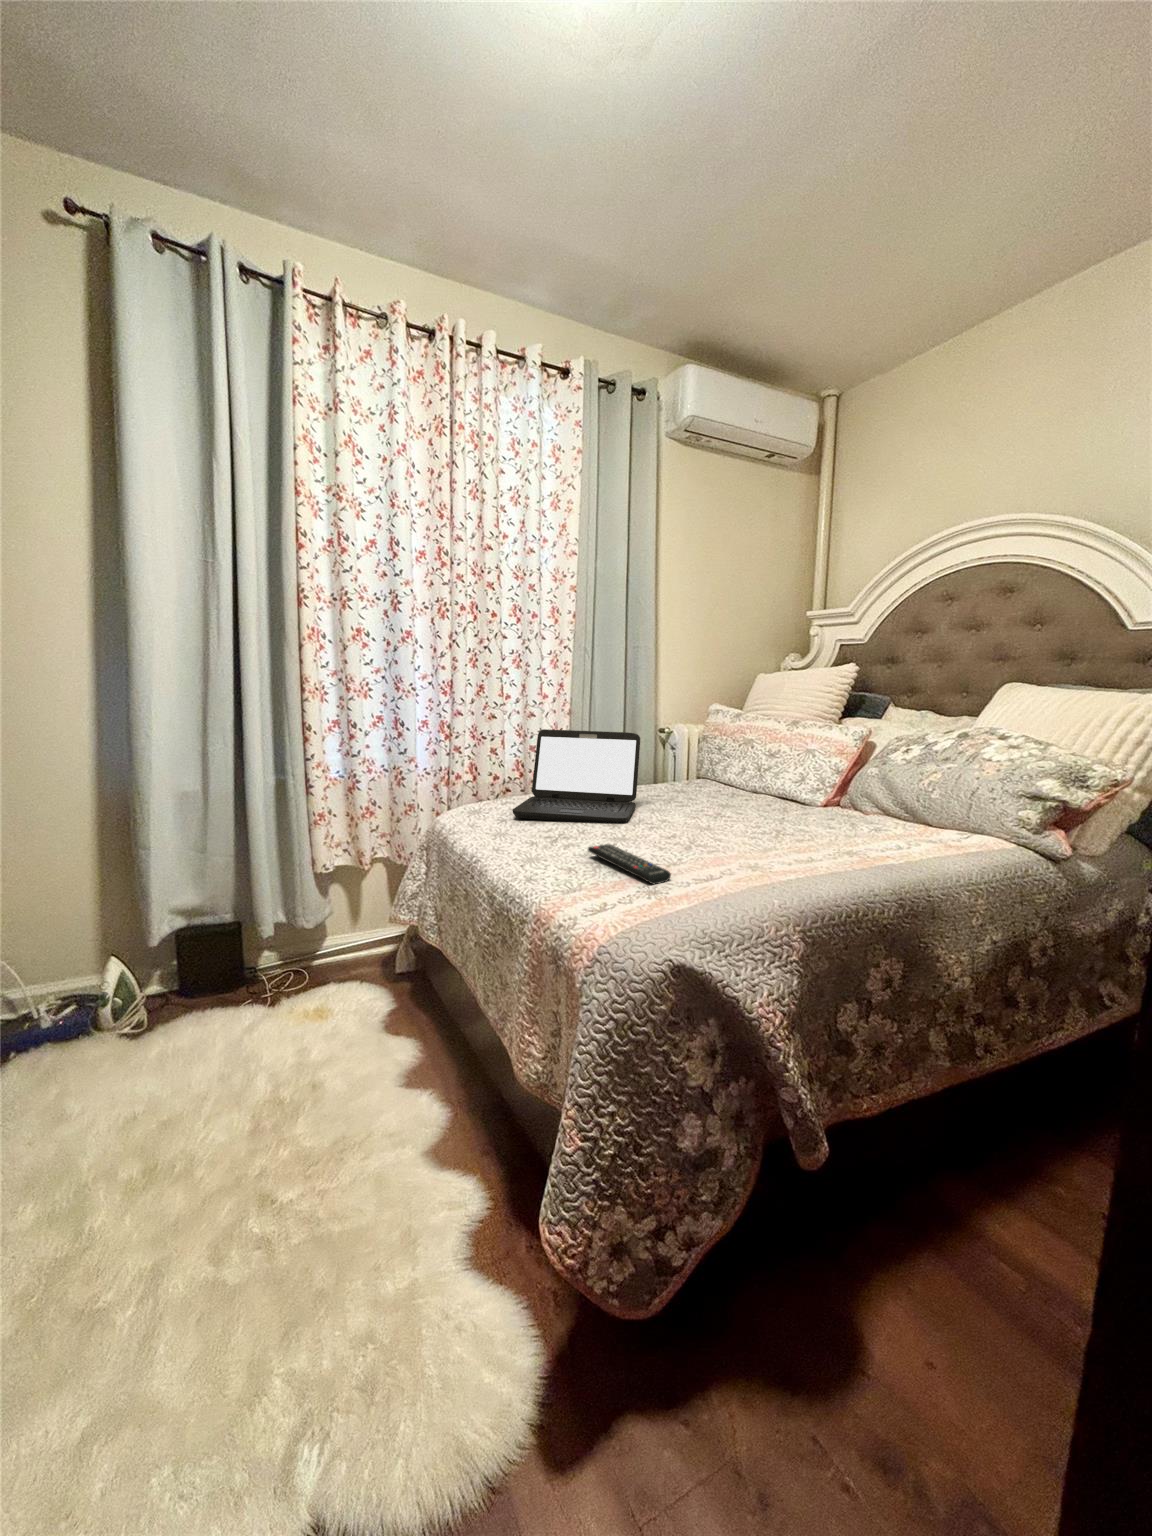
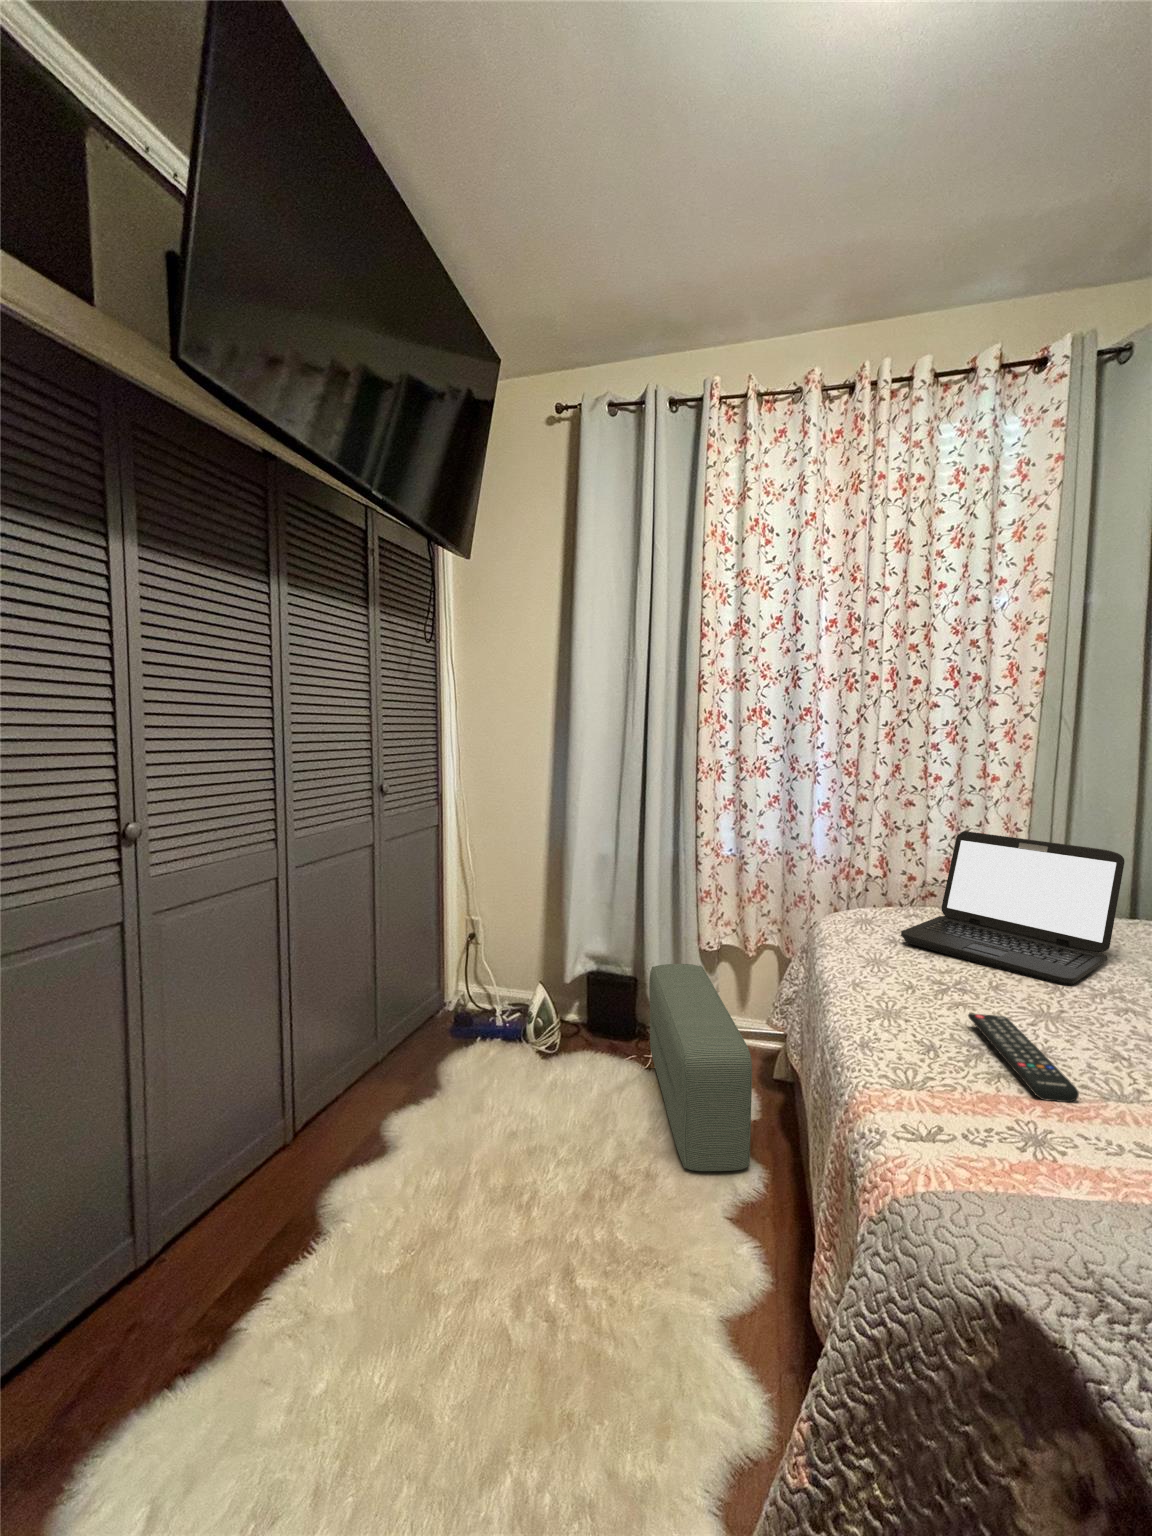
pouf: none [264,887,401,1074] -> present [649,964,752,1171]

